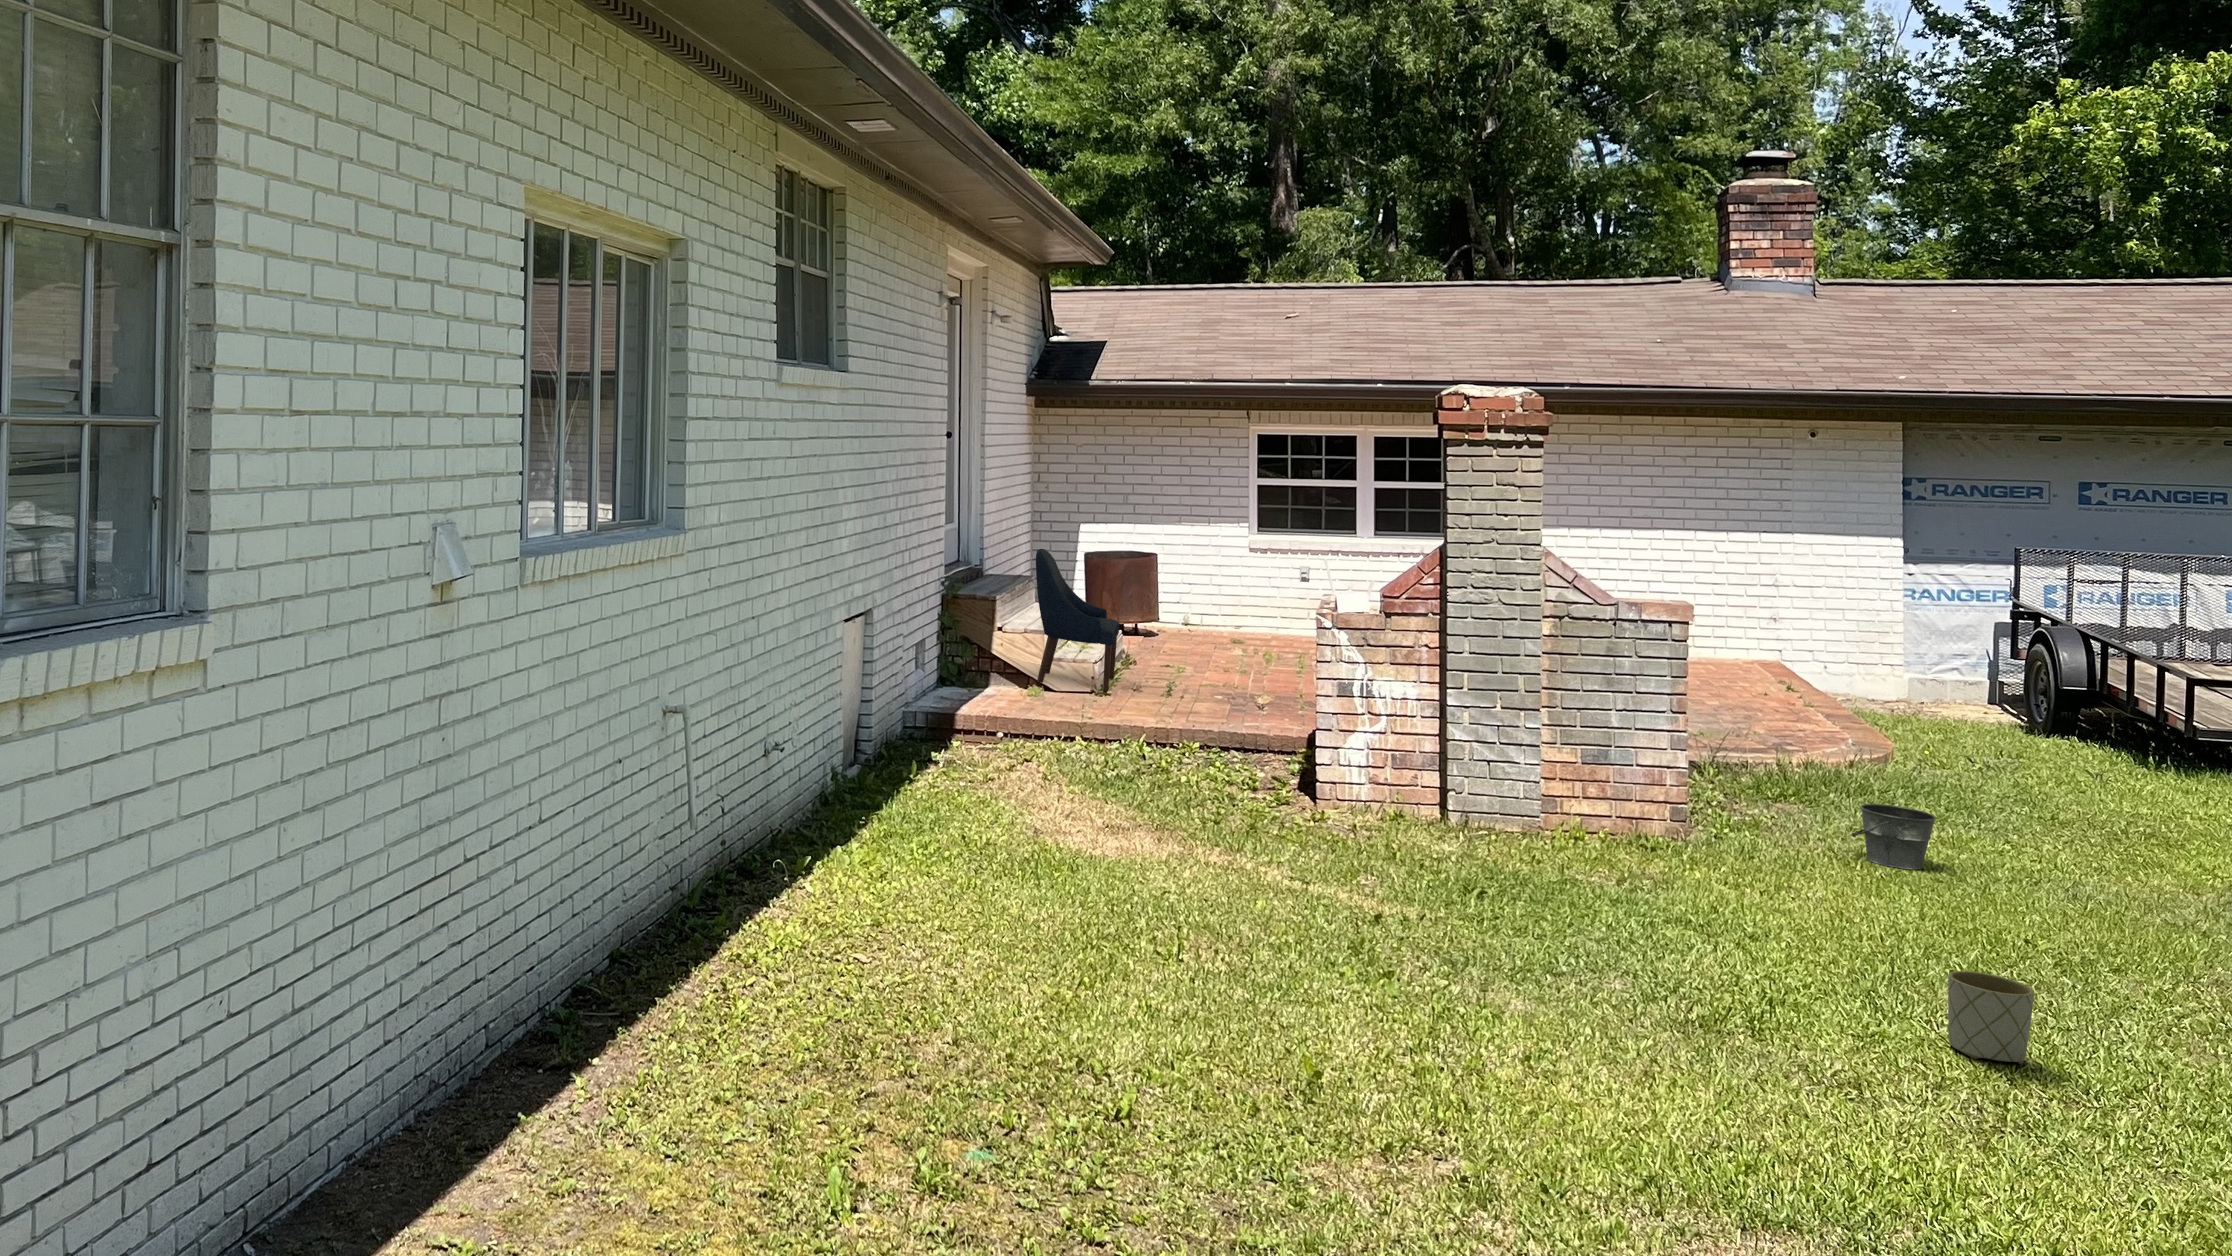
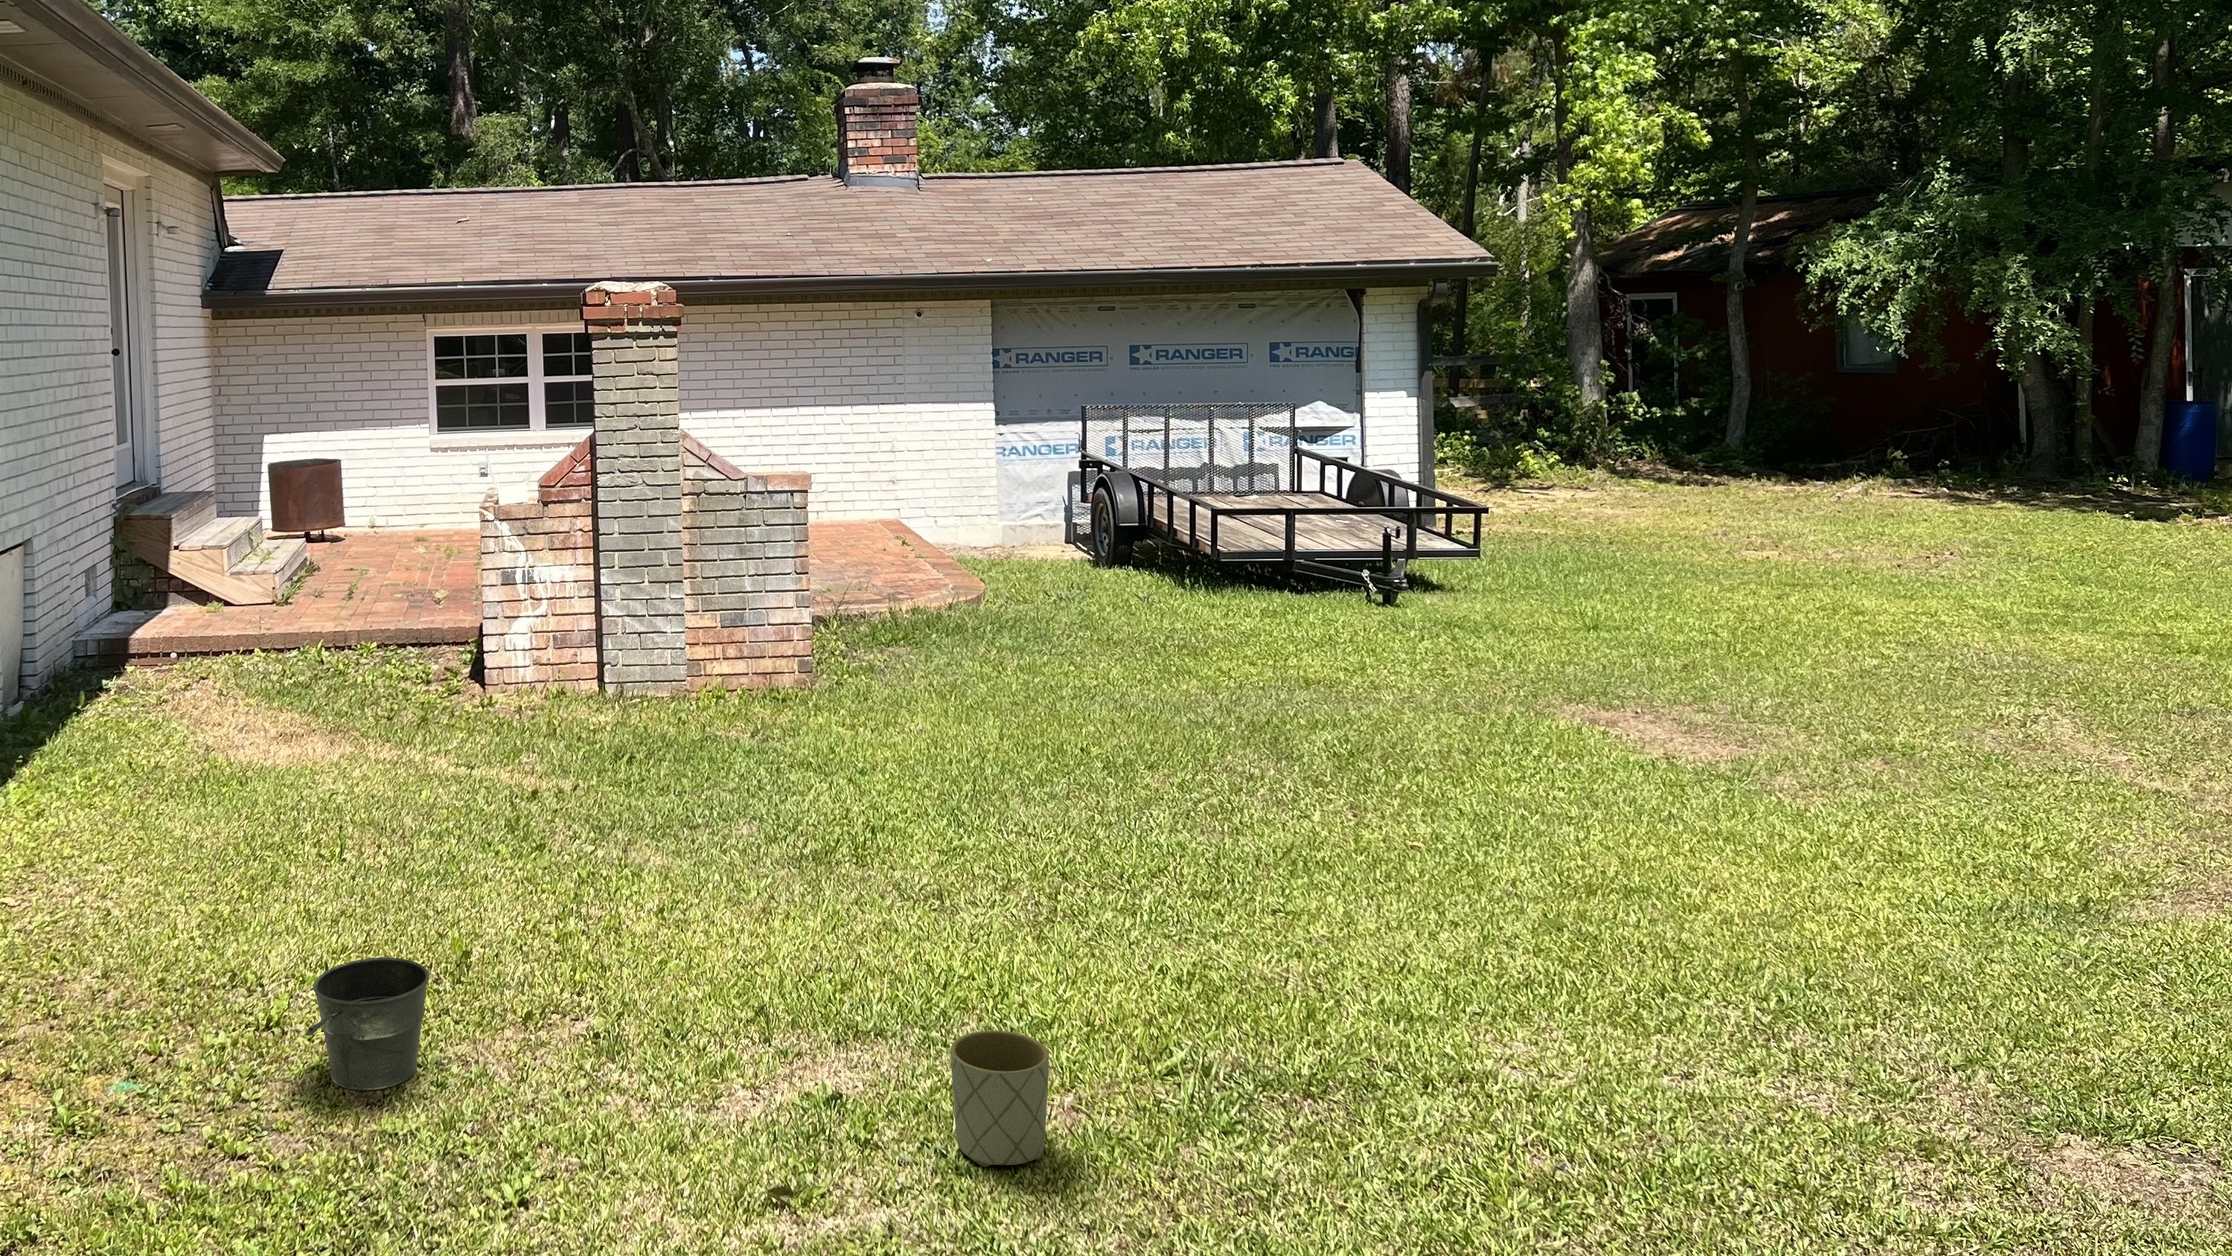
chair: present [1036,549,1119,691] -> none [35,522,163,694]
bucket: present [1851,804,1936,870] -> present [305,957,430,1091]

